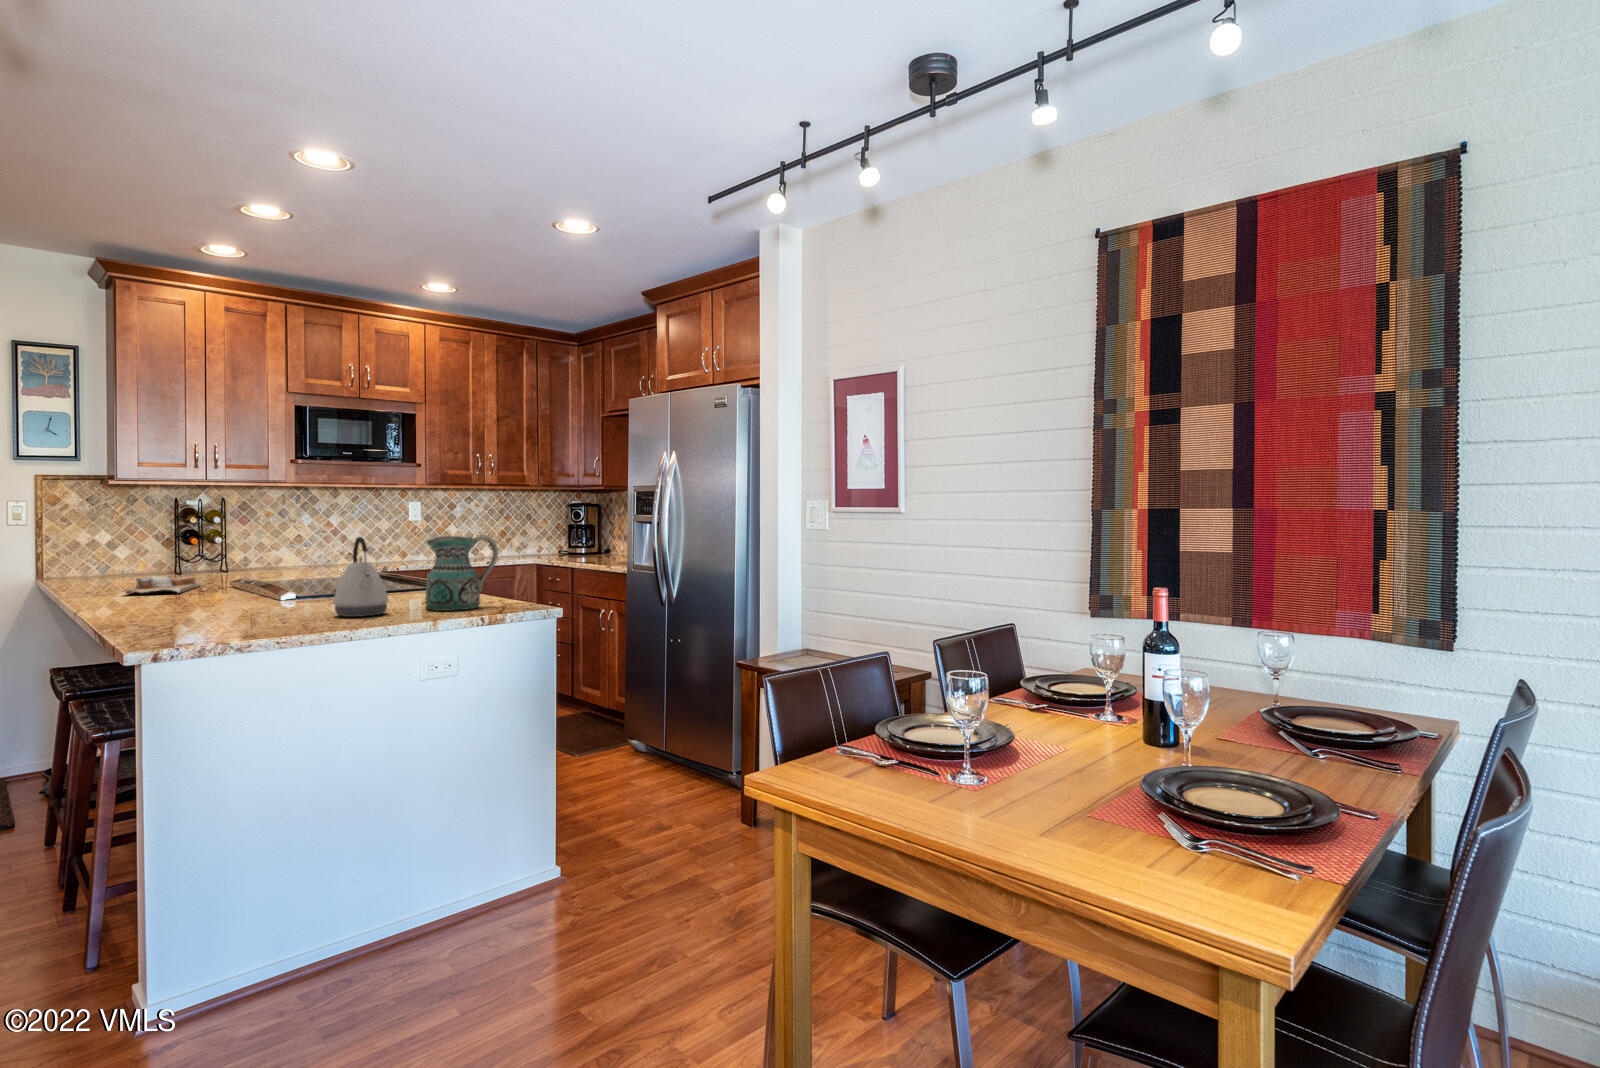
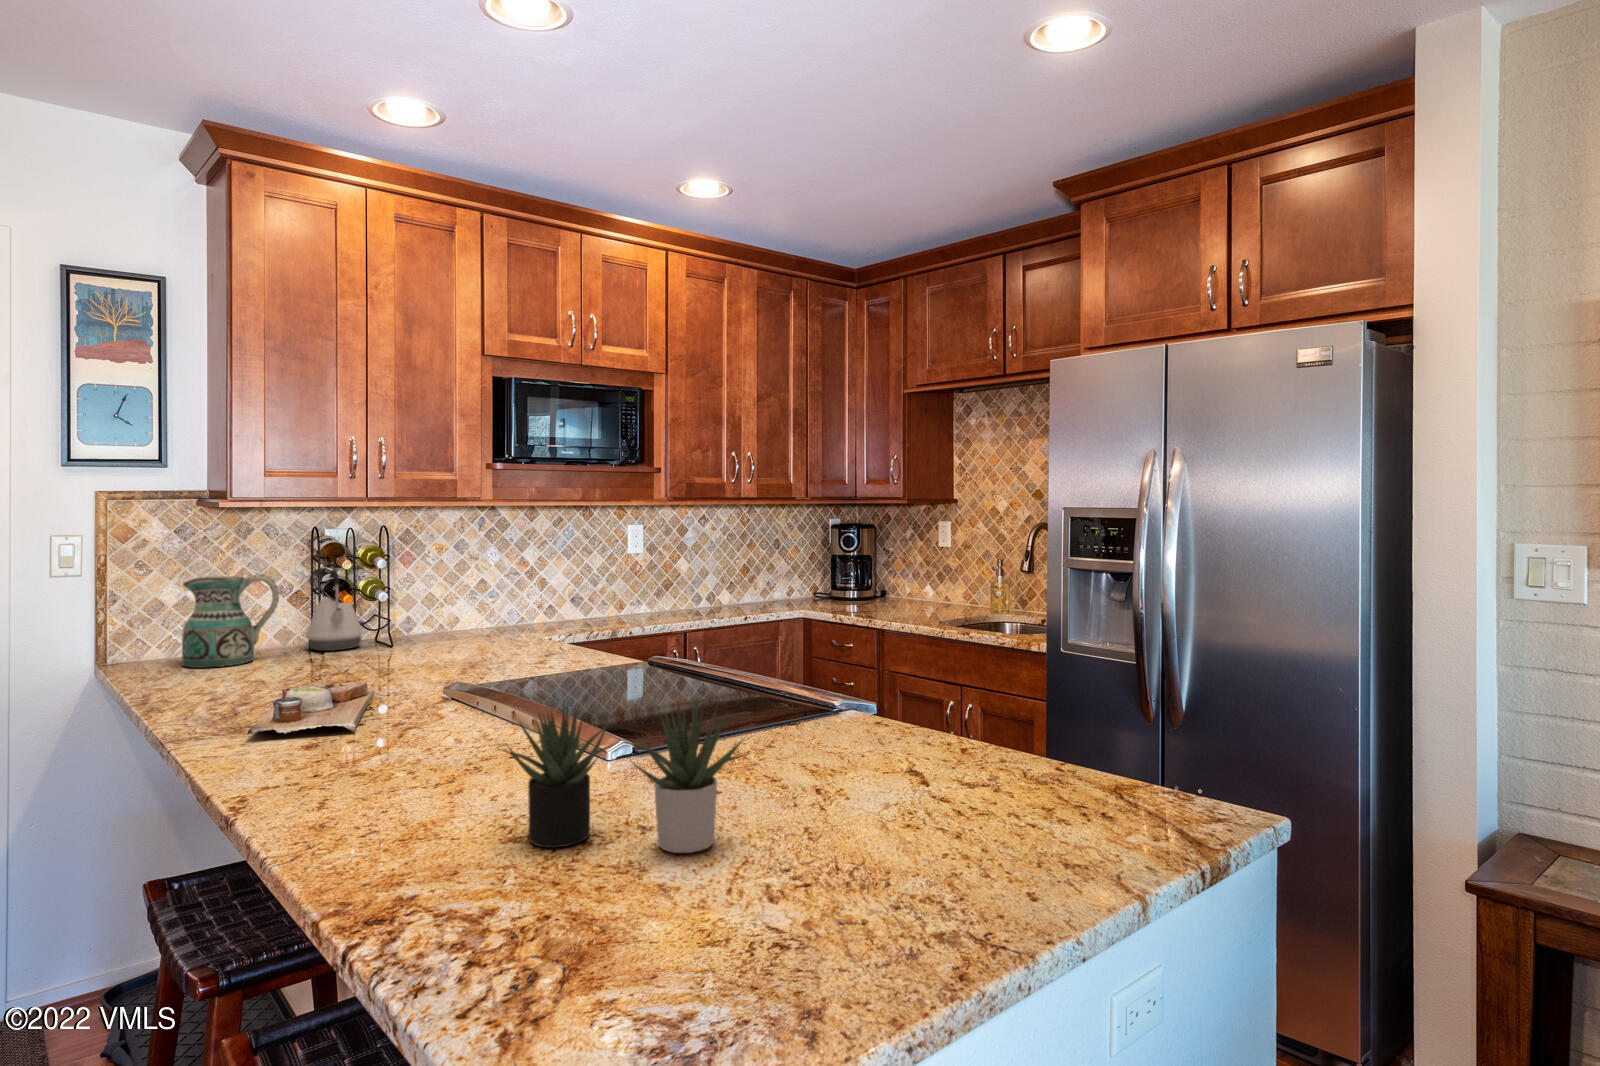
ceramic pitcher: present [426,535,498,611] -> present [182,574,279,668]
kettle: present [333,537,389,617] -> present [306,569,363,651]
succulent plant: none [218,552,328,612] -> present [501,704,745,853]

